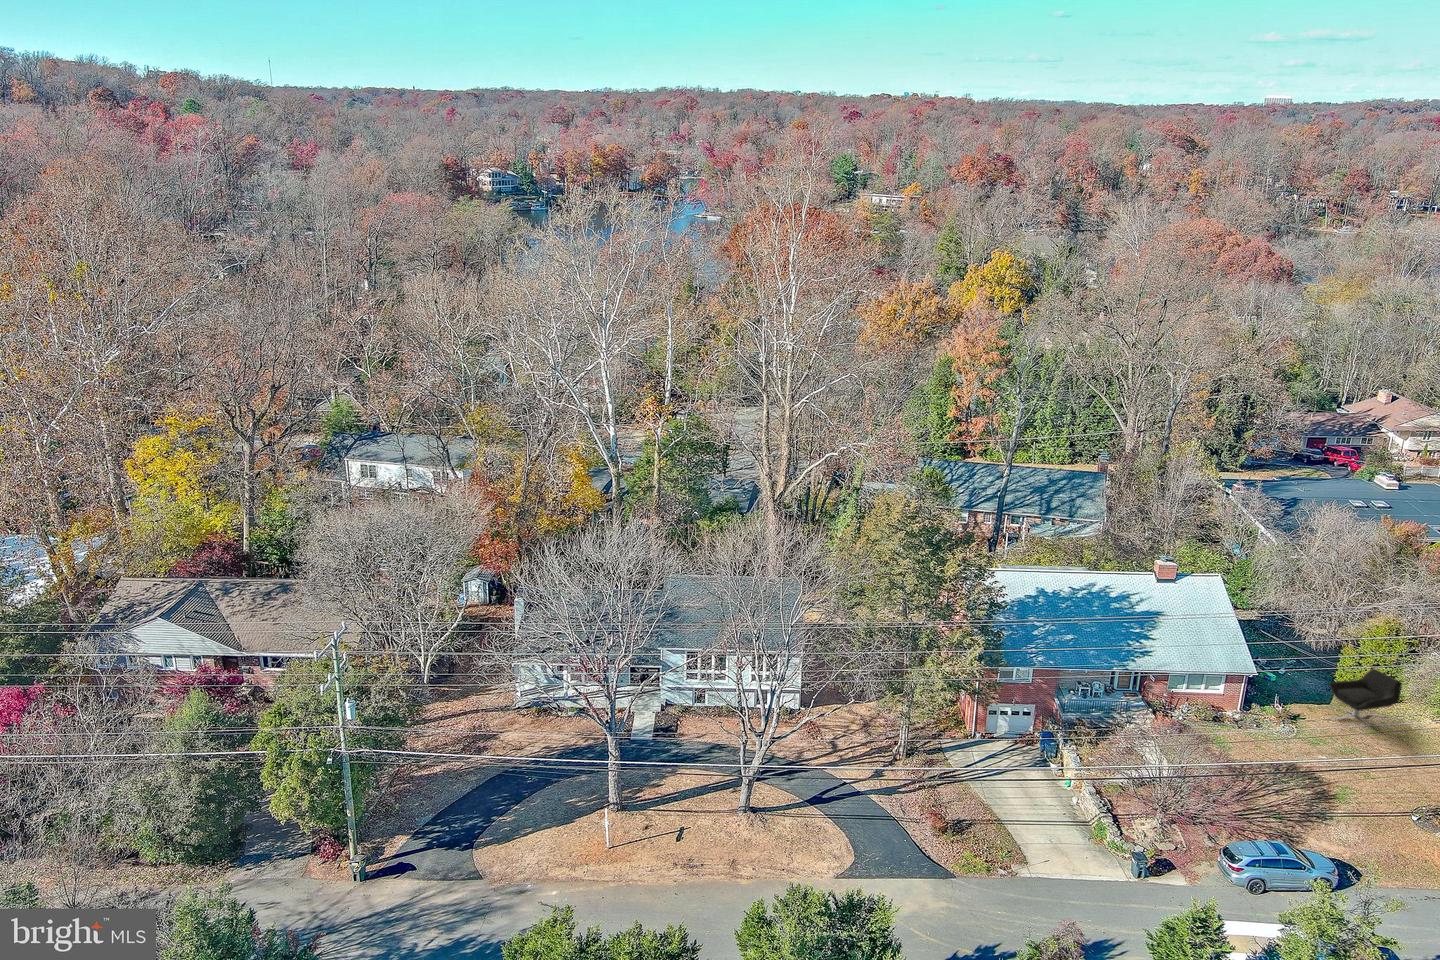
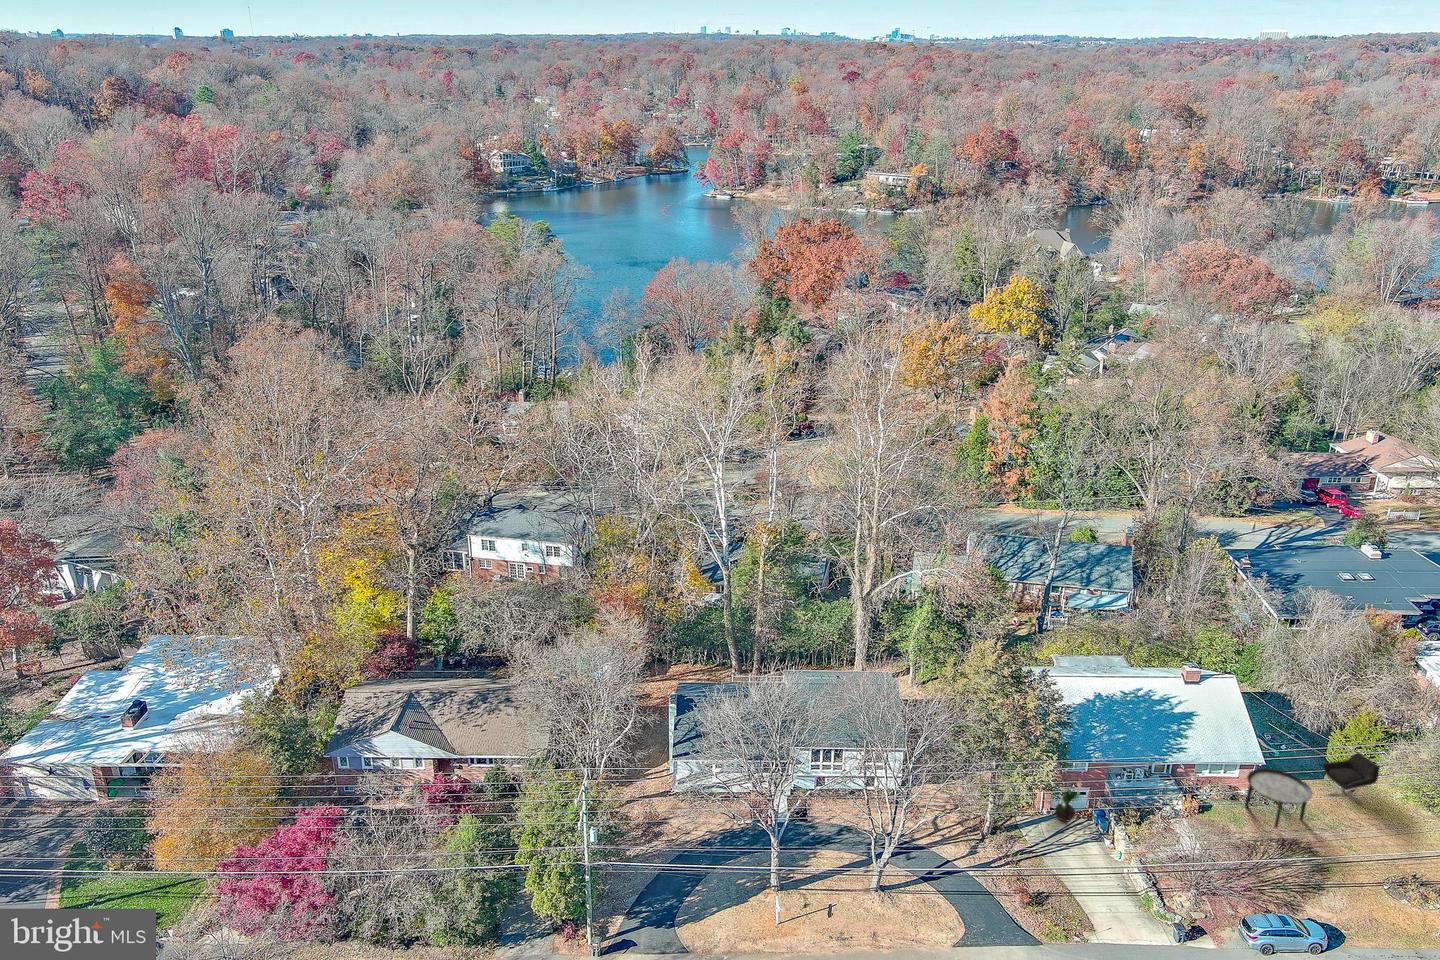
round table: none [1231,684,1316,754] -> present [1245,768,1312,828]
potted tree: none [988,696,1022,746] -> present [1055,787,1080,822]

